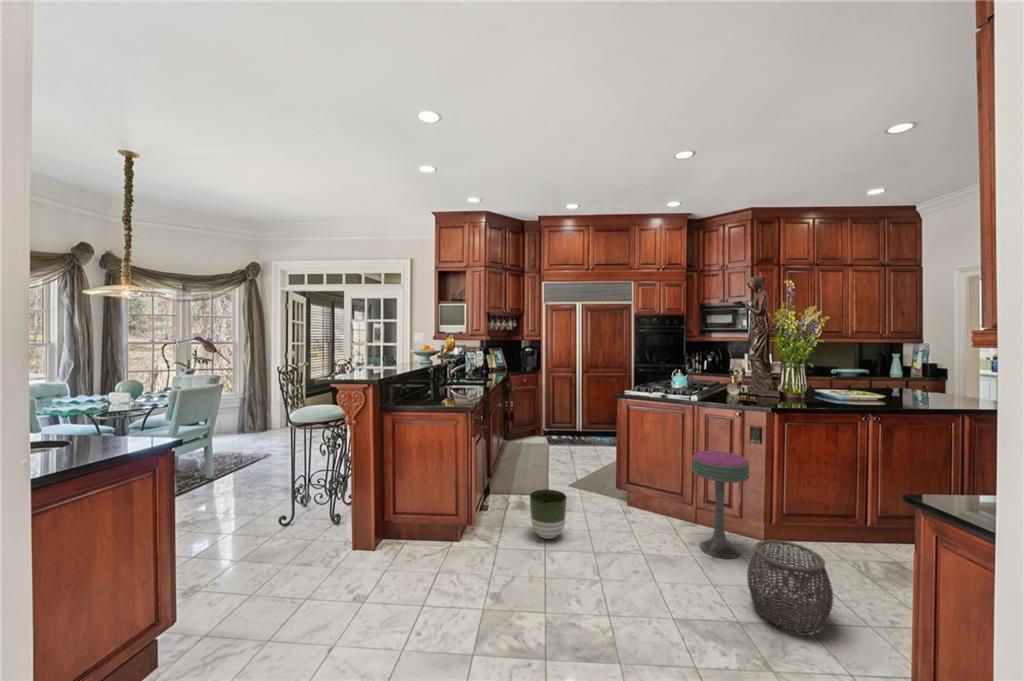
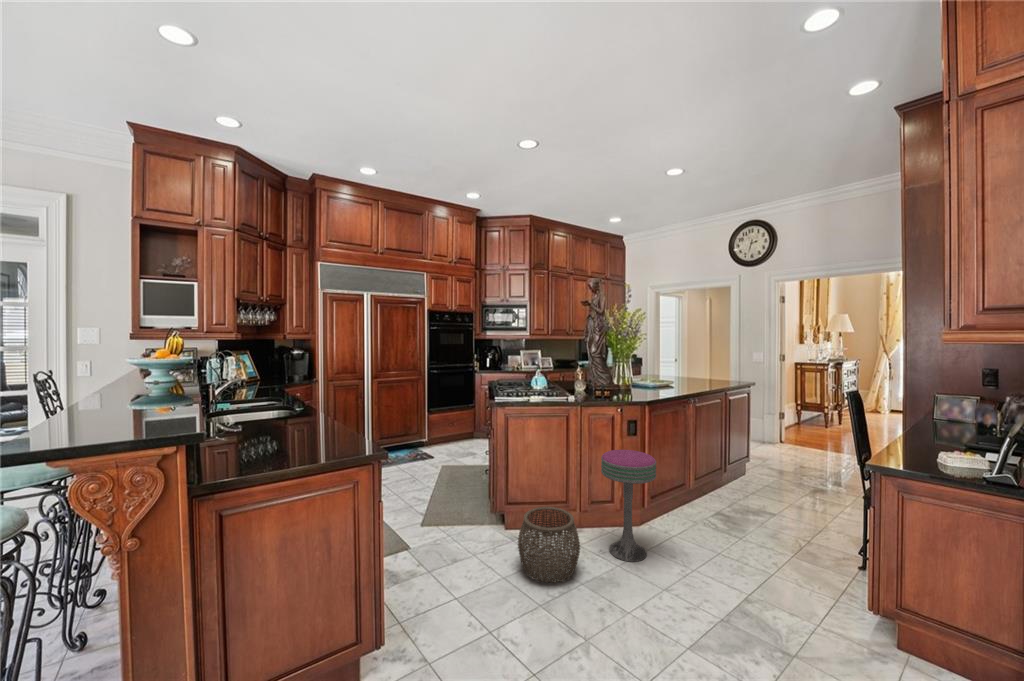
planter: present [530,489,567,539] -> none [443,546,496,623]
woven basket: present [747,540,833,634] -> present [518,507,580,583]

